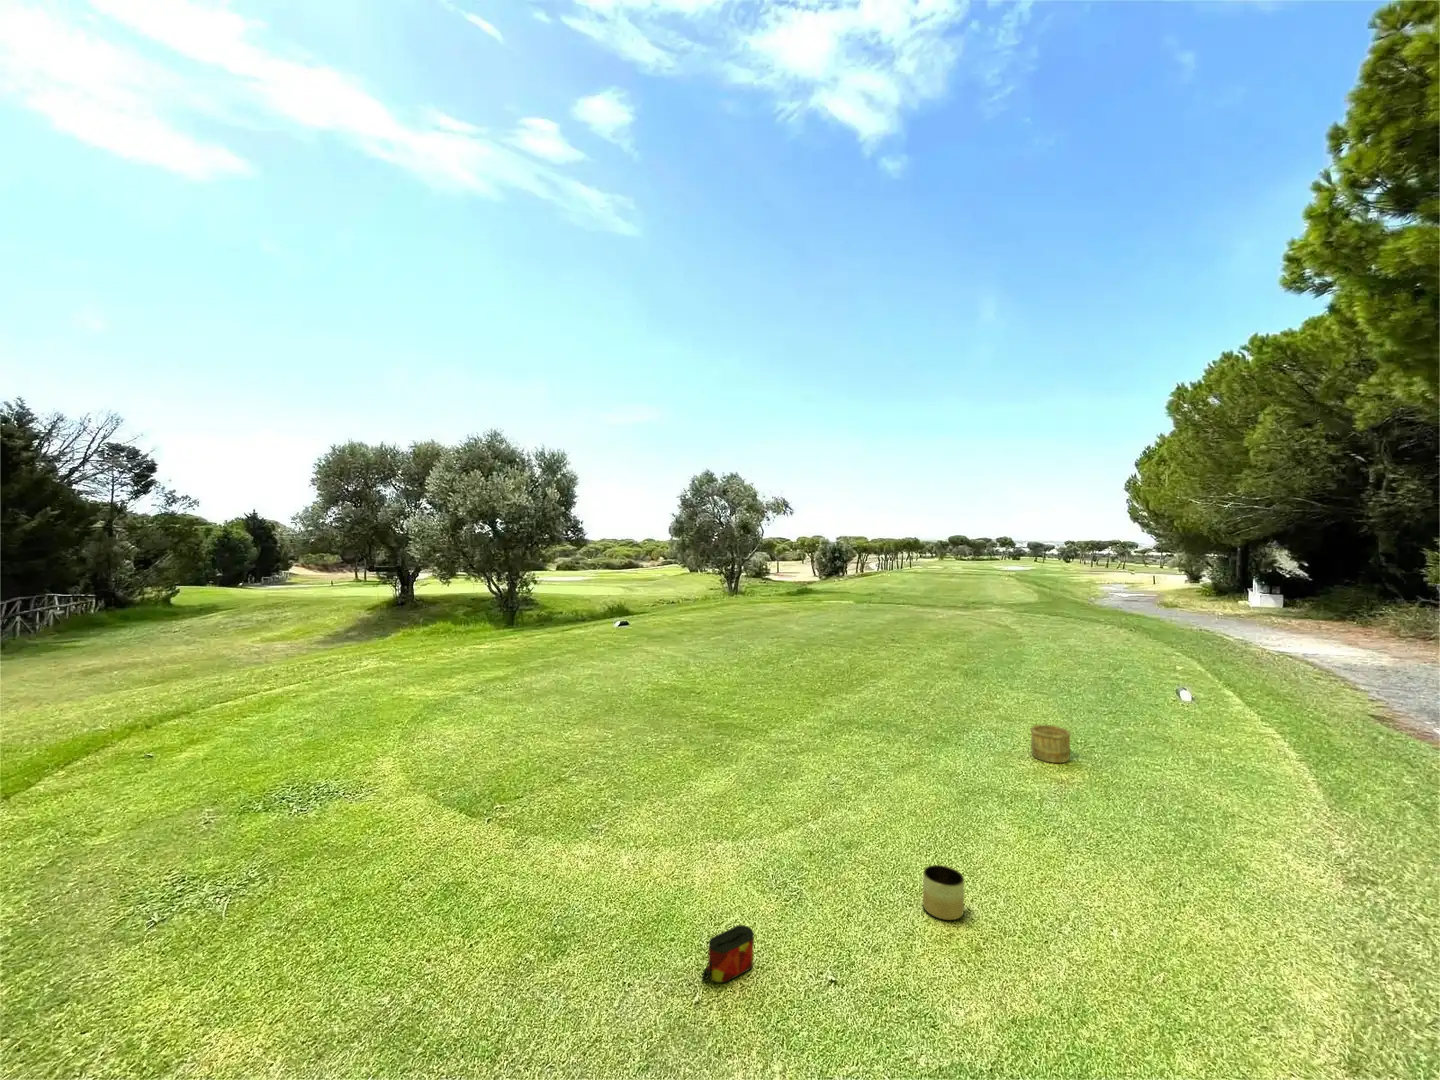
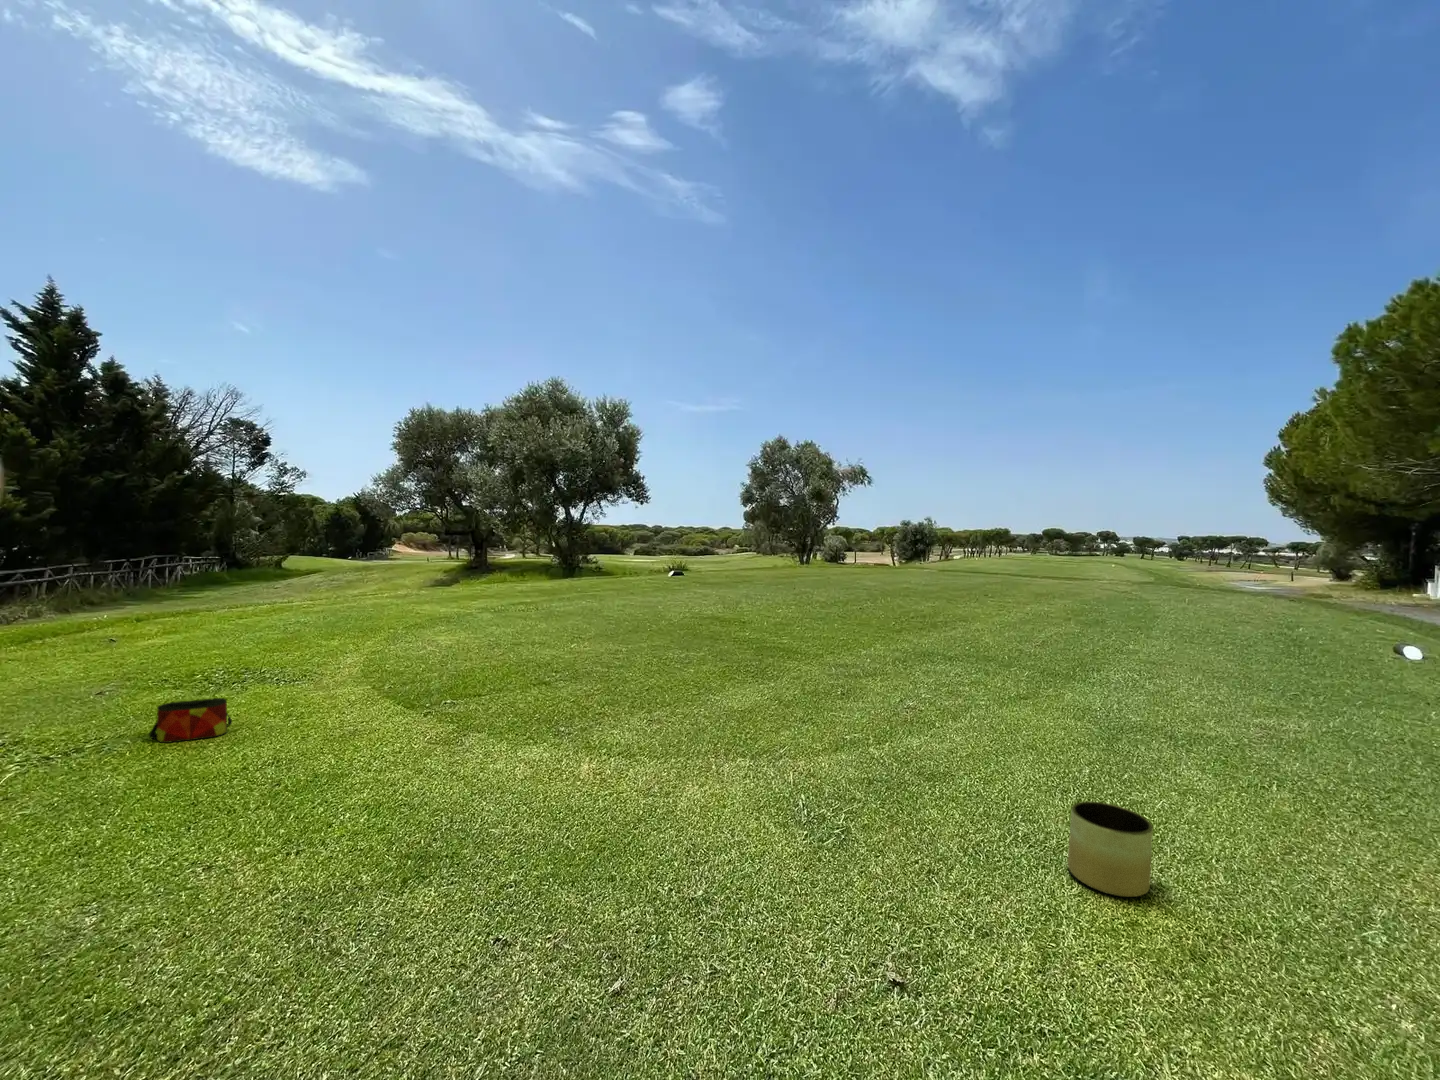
wooden bucket: present [1030,725,1071,763] -> none [1205,657,1273,709]
bag: present [703,925,754,983] -> present [149,698,232,743]

